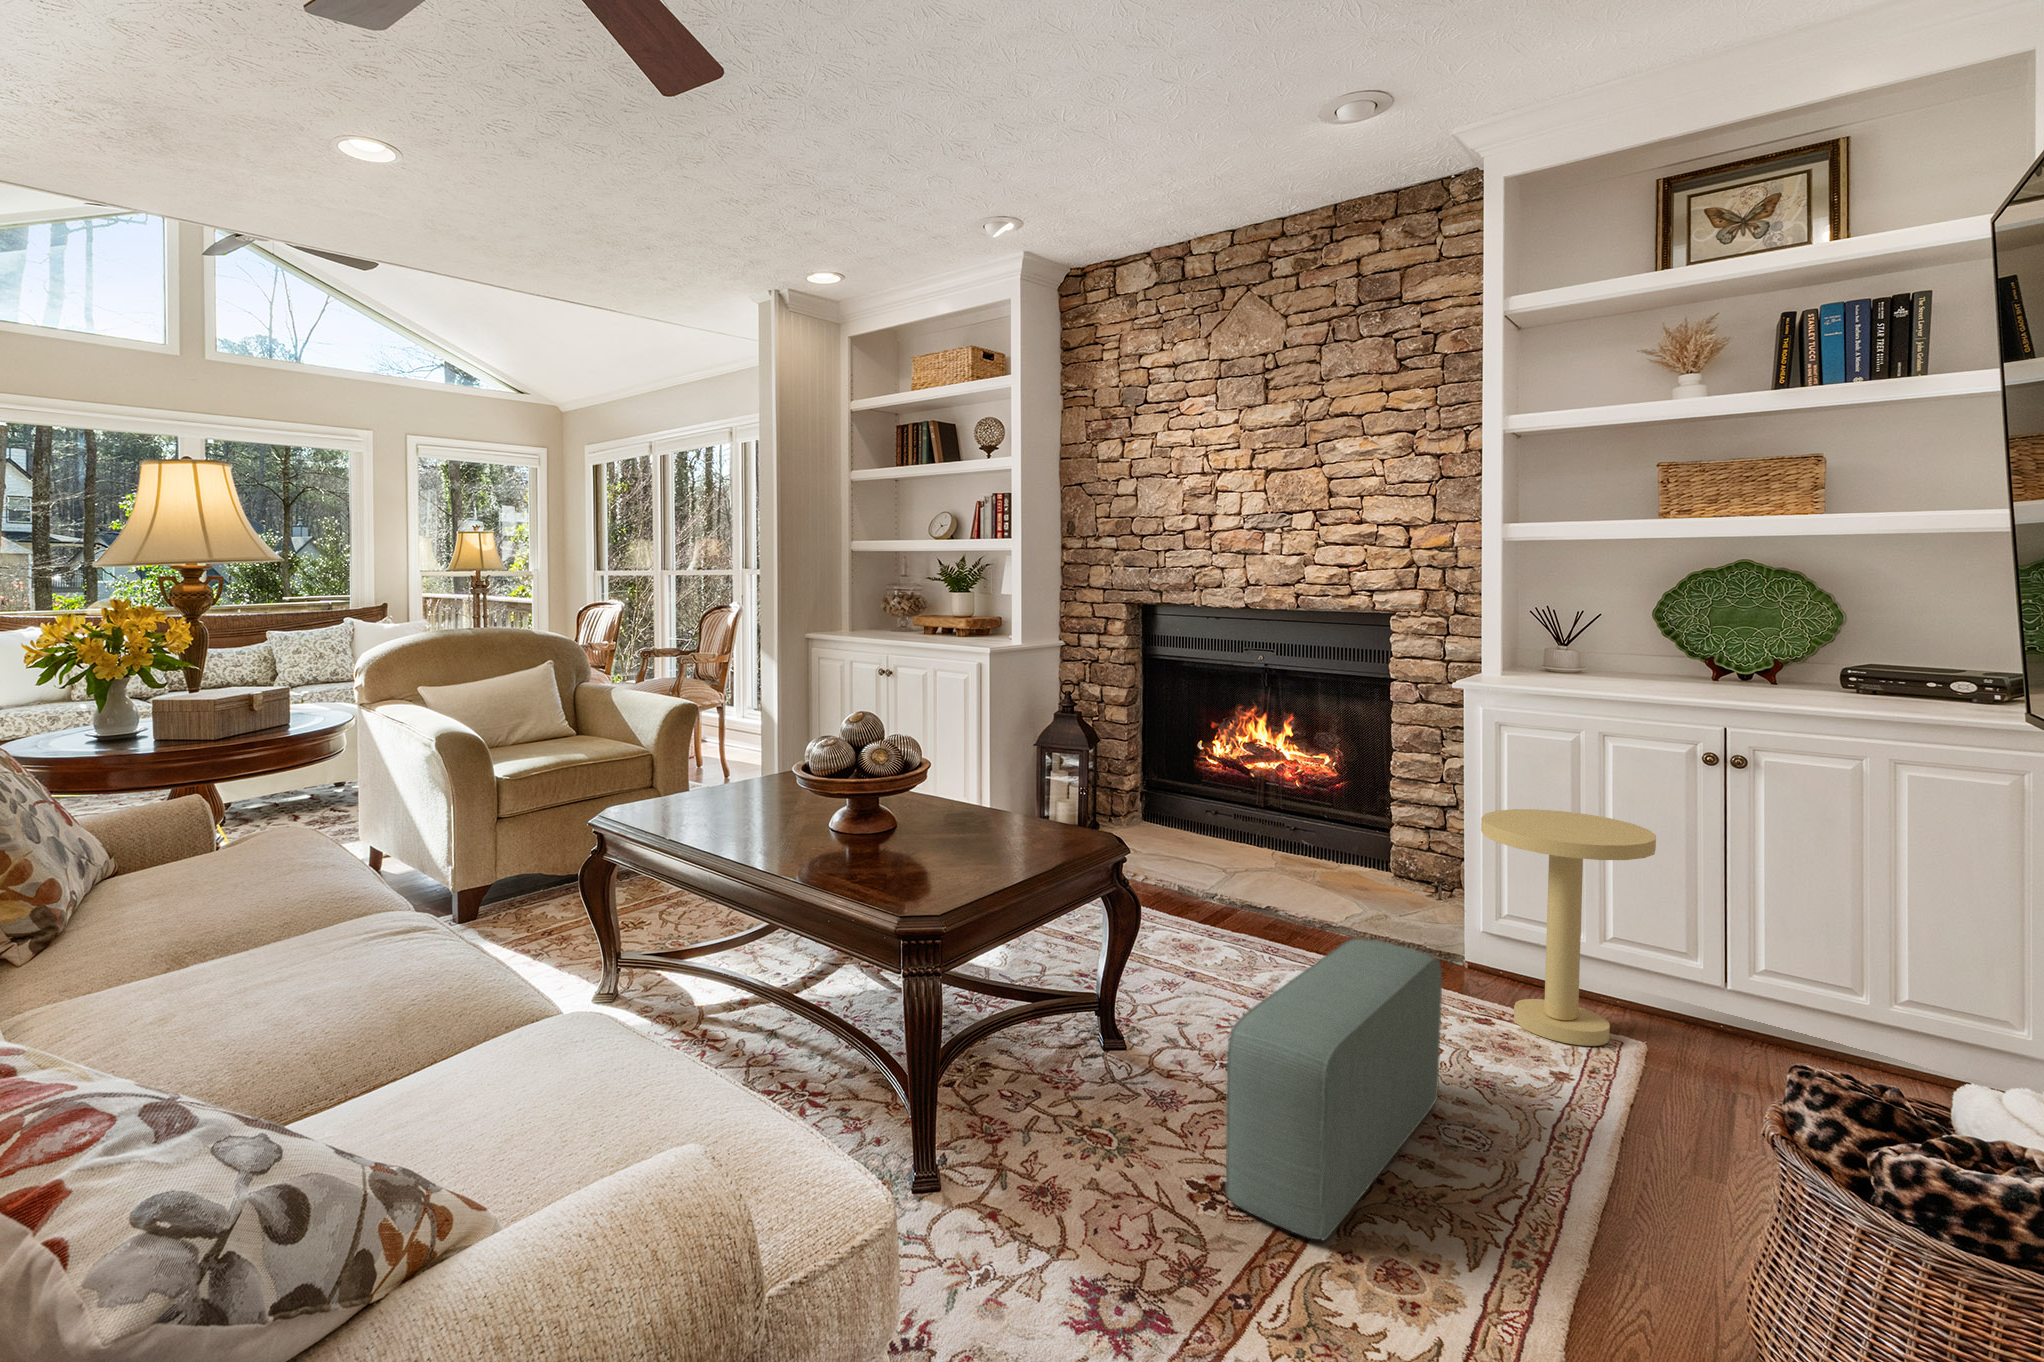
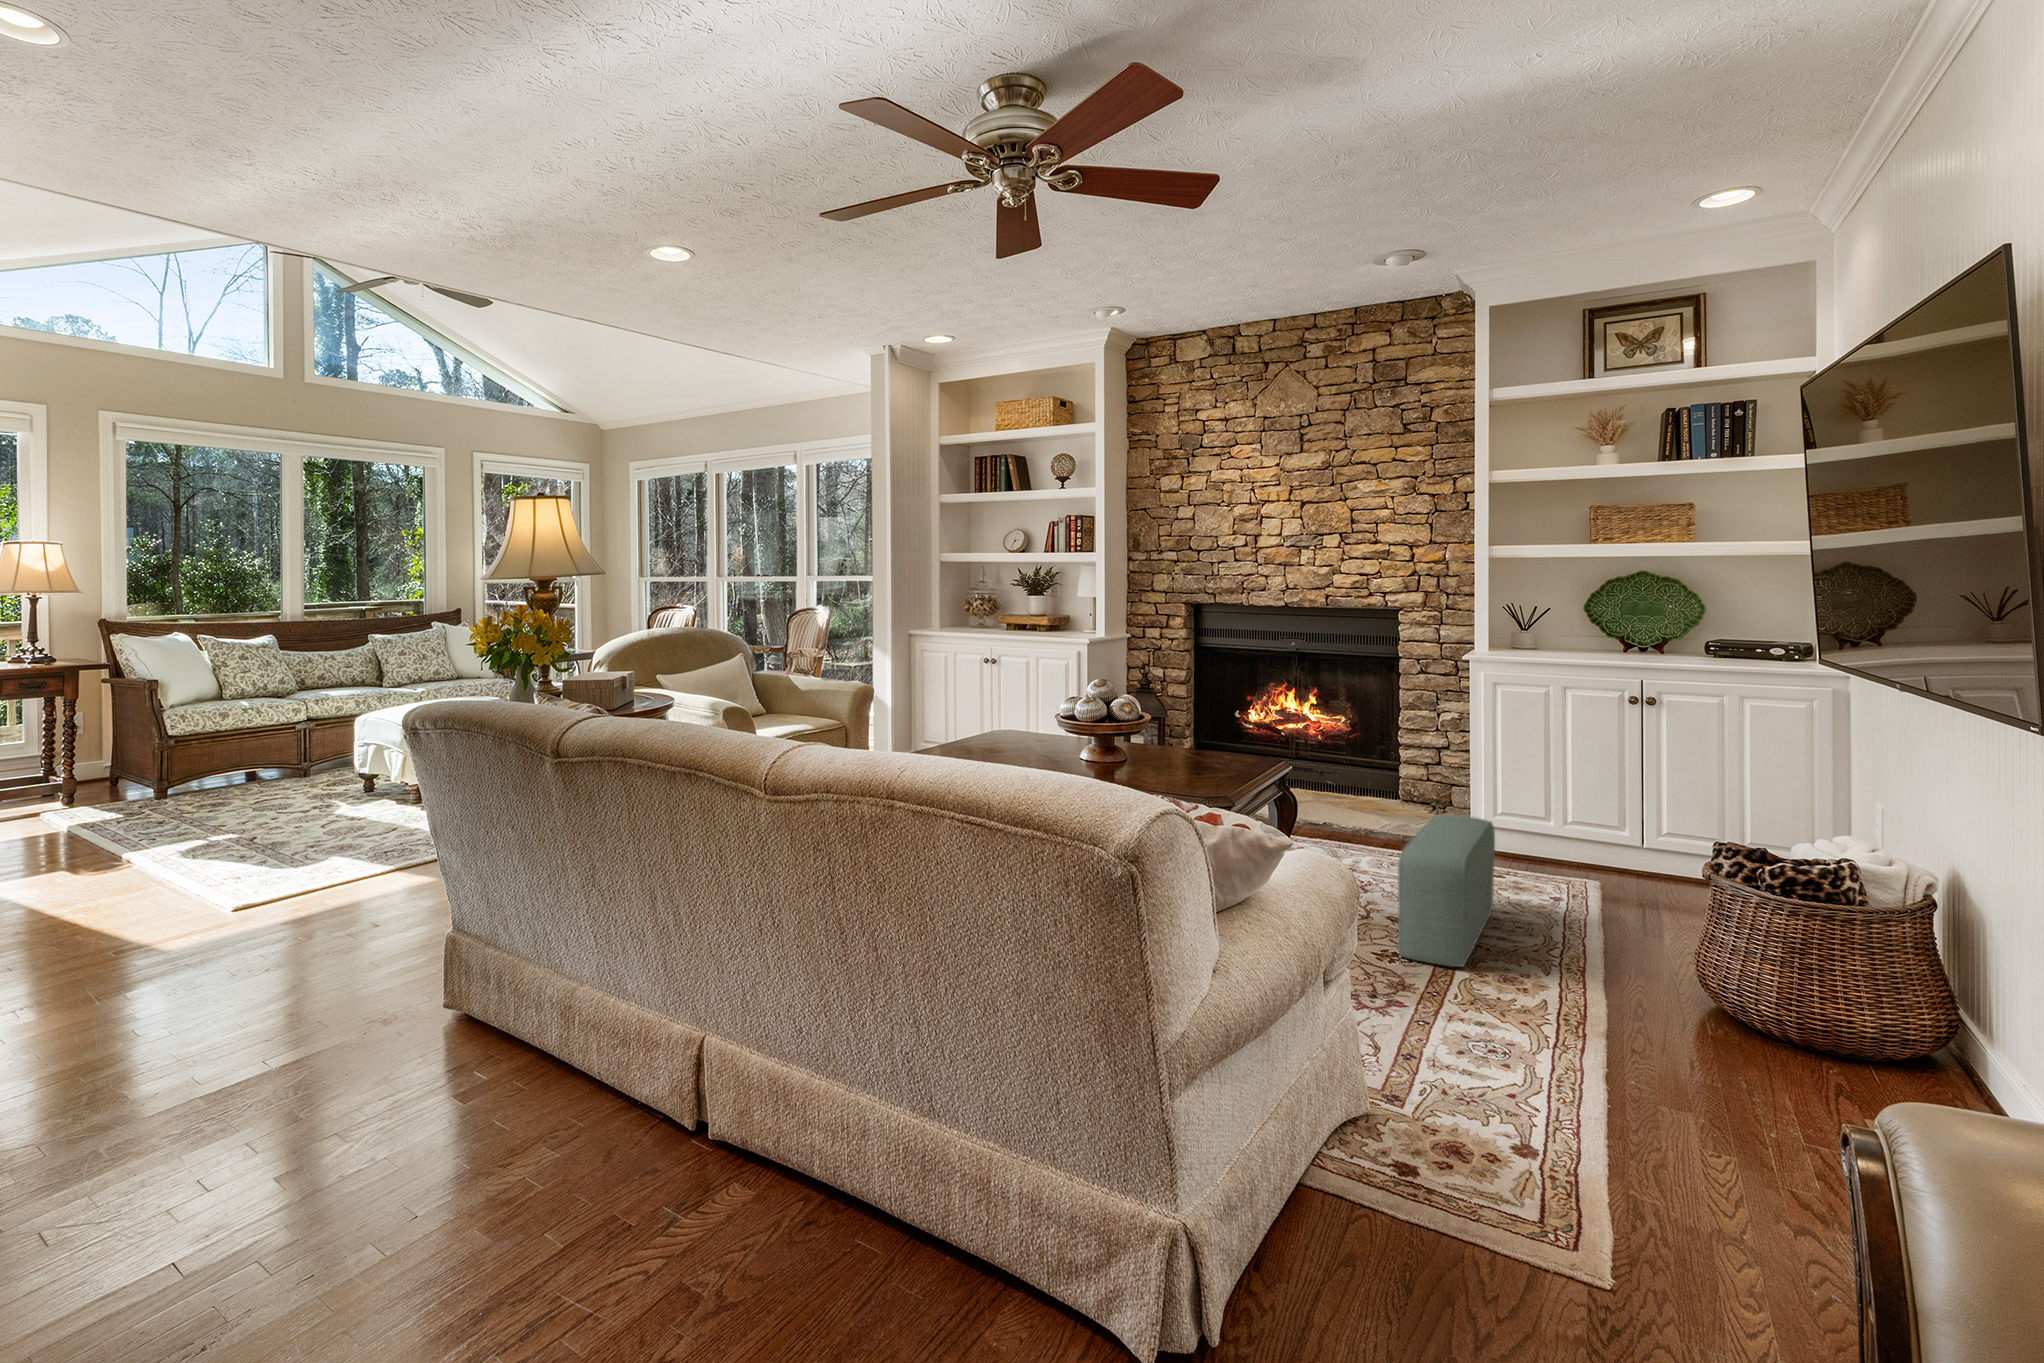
side table: present [1481,809,1656,1046] -> none [1494,738,1605,885]

